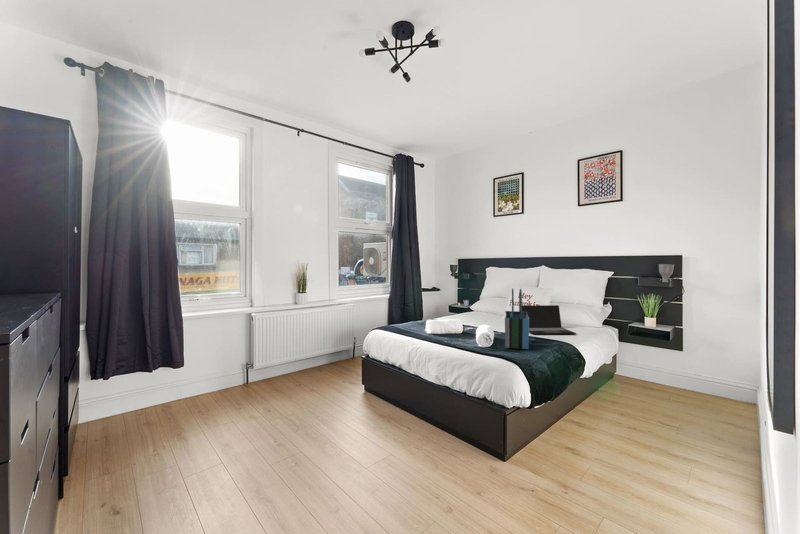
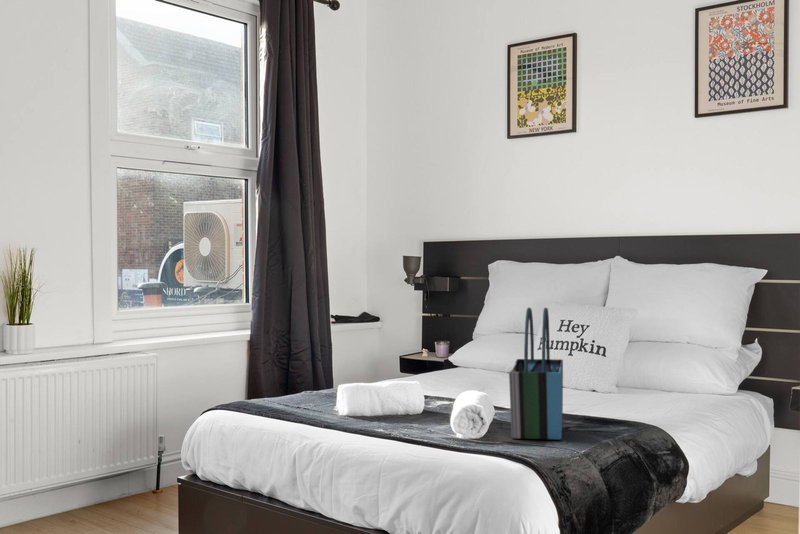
laptop: present [522,305,576,334] -> none [555,347,675,411]

